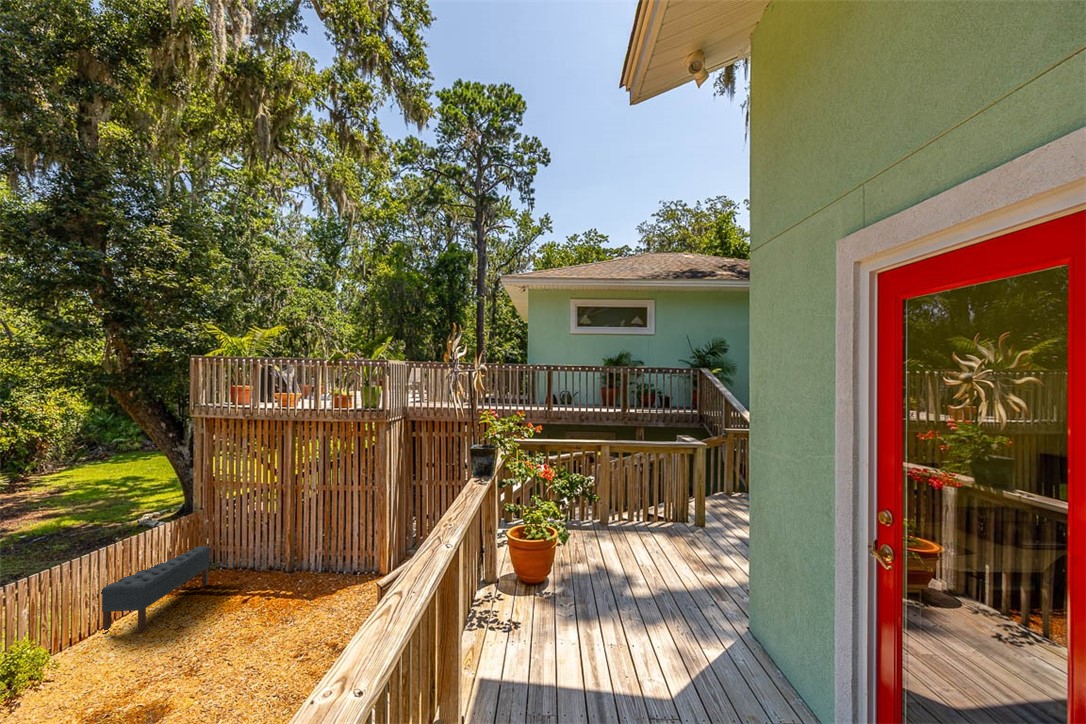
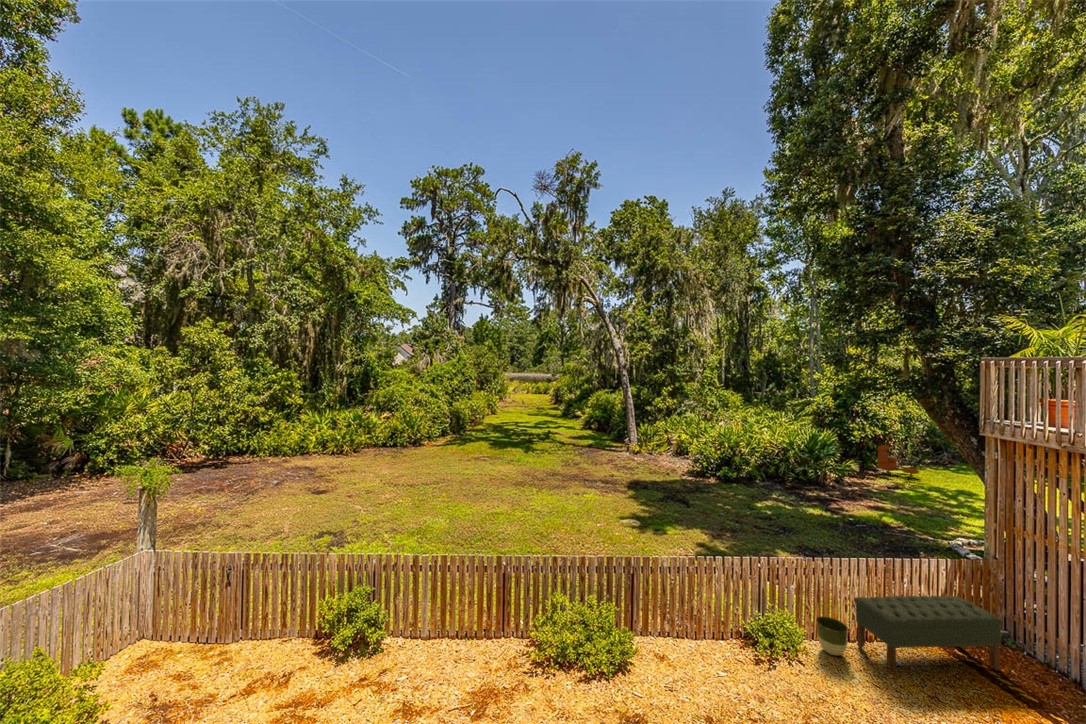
lounge chair: none [29,449,83,485] -> present [878,445,919,480]
planter: none [63,618,100,657] -> present [817,616,848,656]

